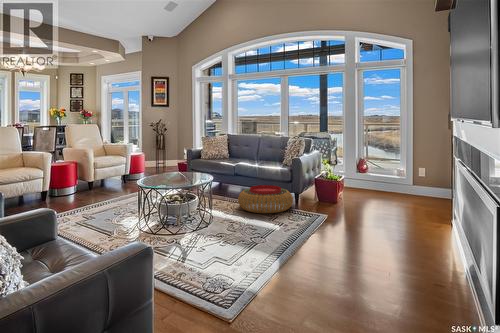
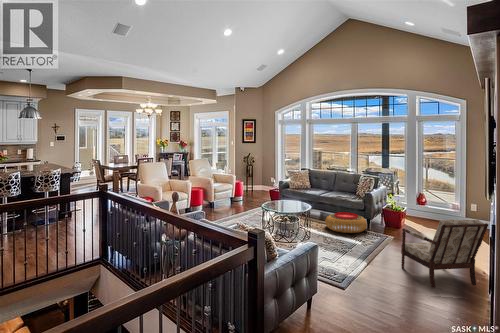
armchair: none [335,182,484,309] -> present [401,220,488,288]

